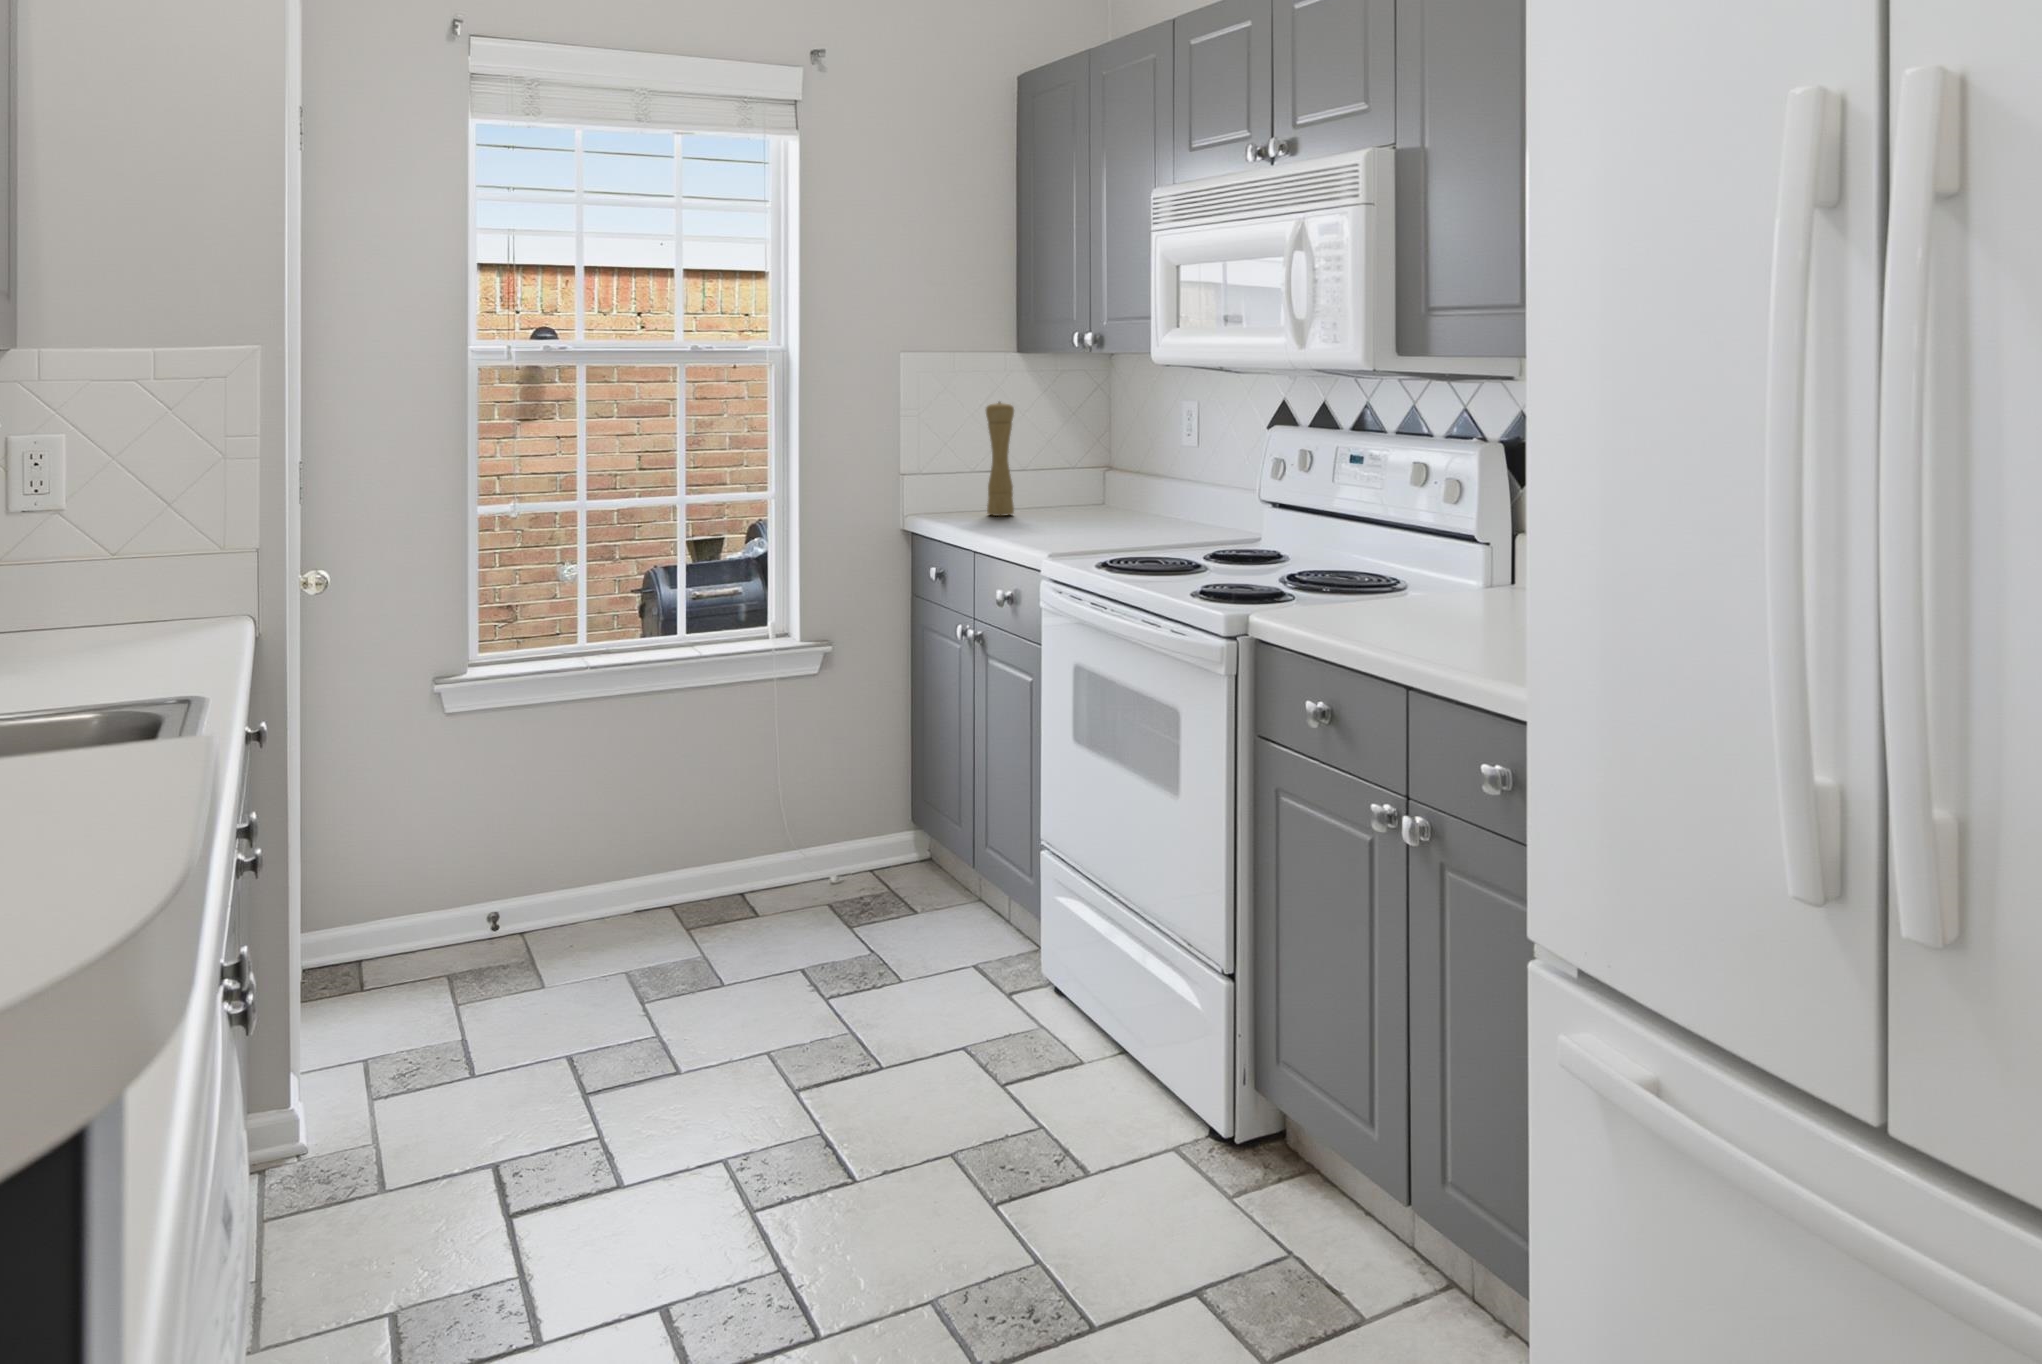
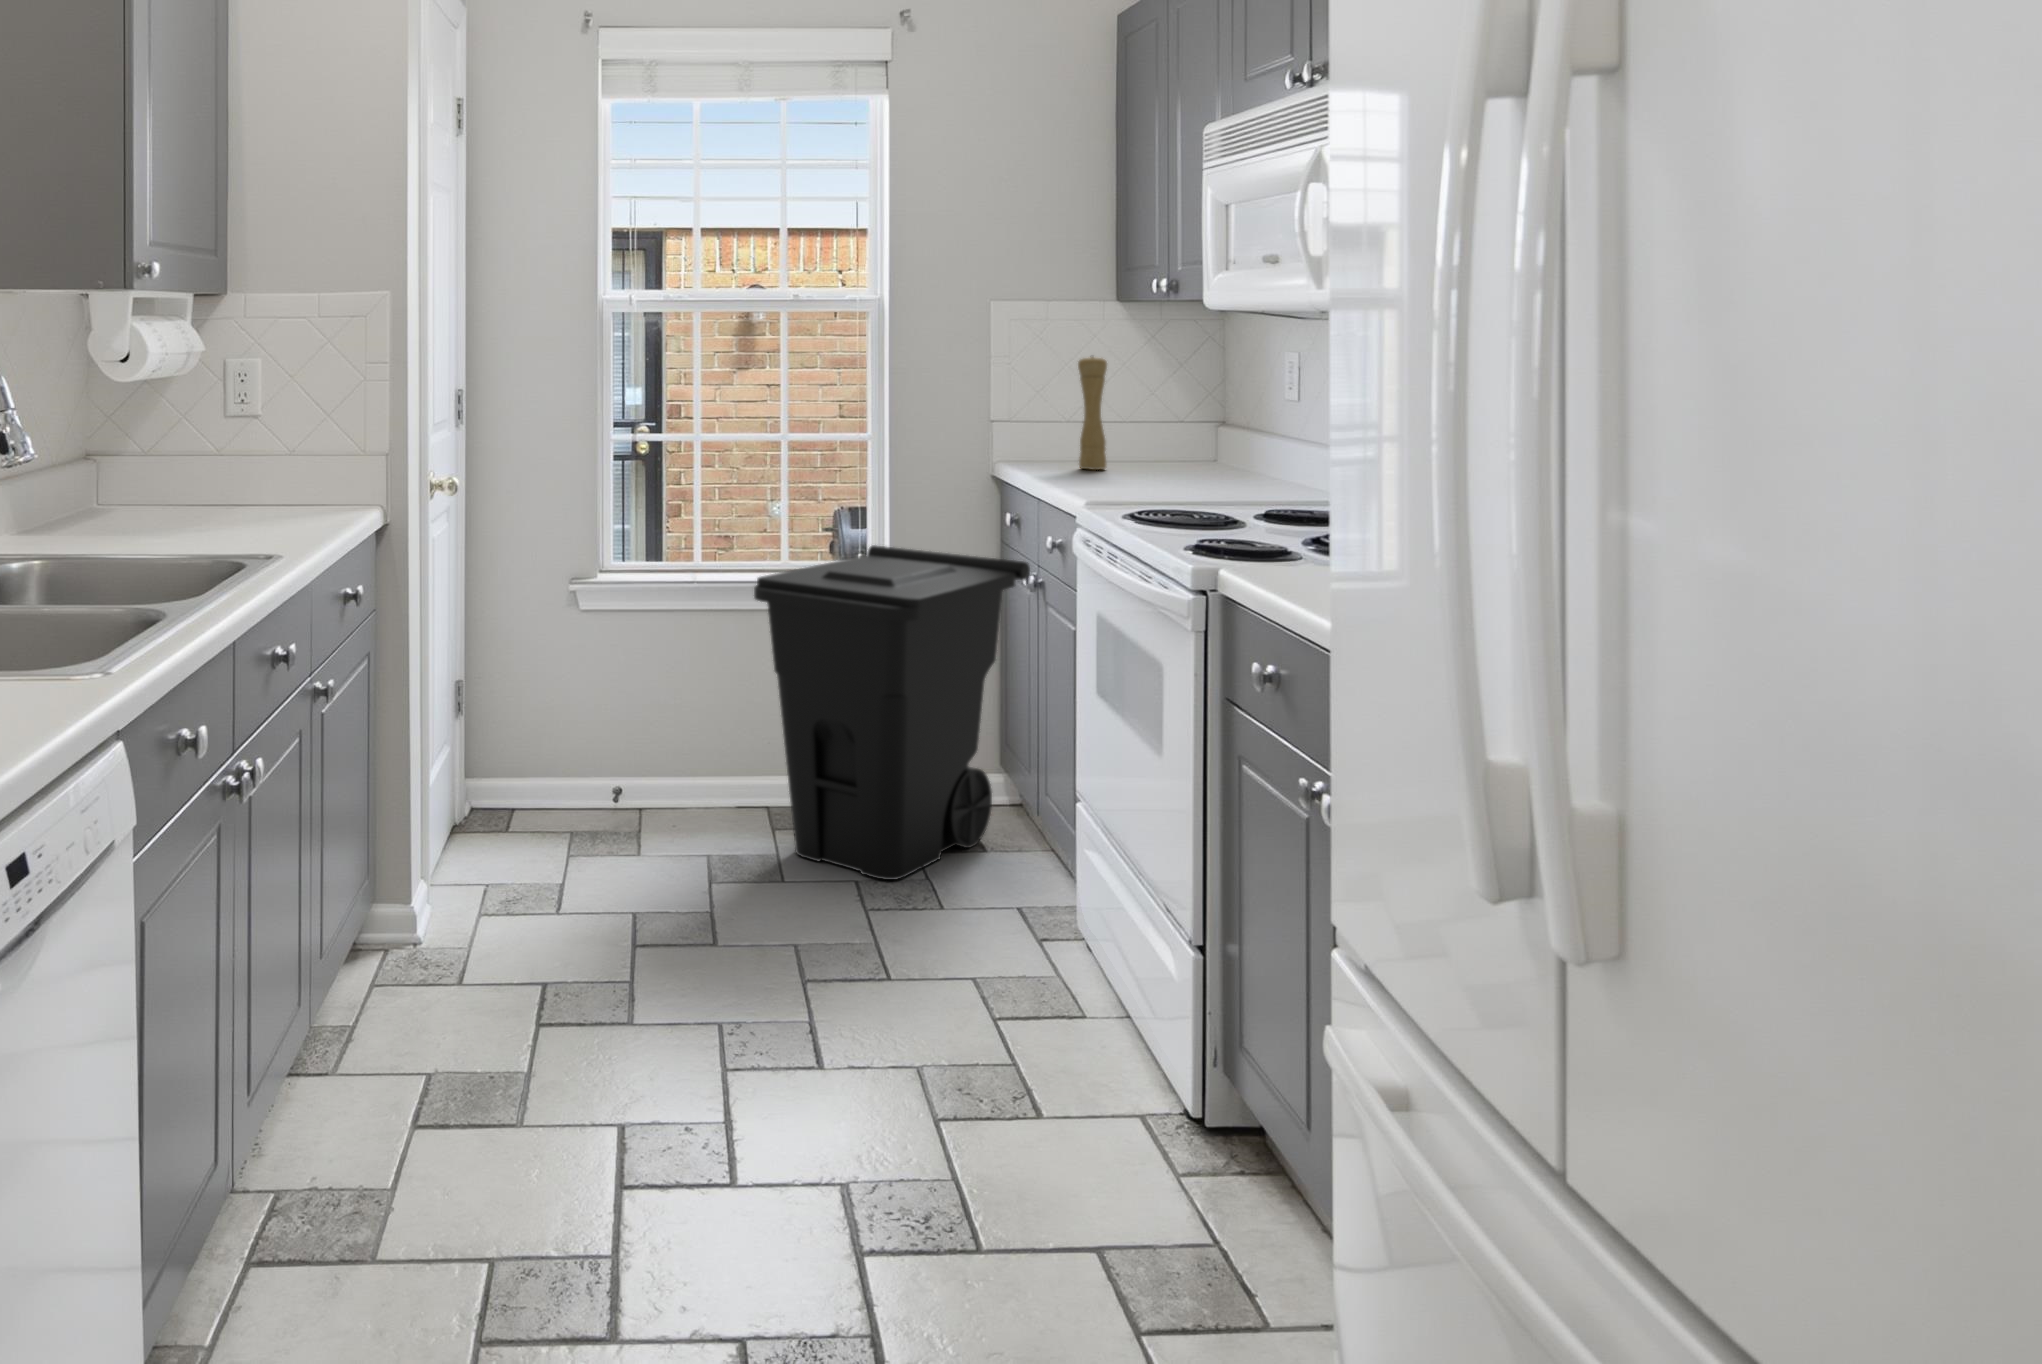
trash can: none [677,608,955,966] -> present [754,545,1030,880]

